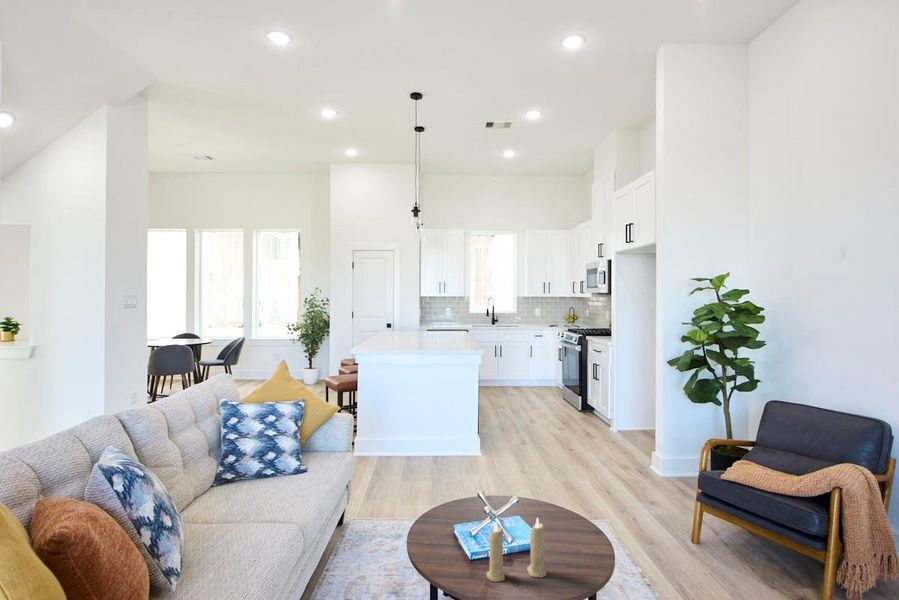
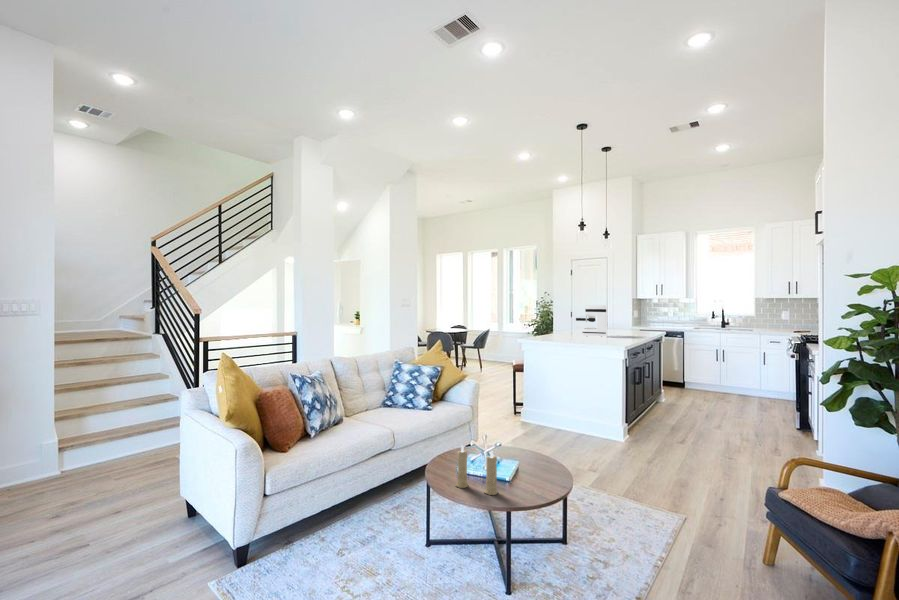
coffee maker: none [403,307,439,343] -> present [576,305,608,337]

